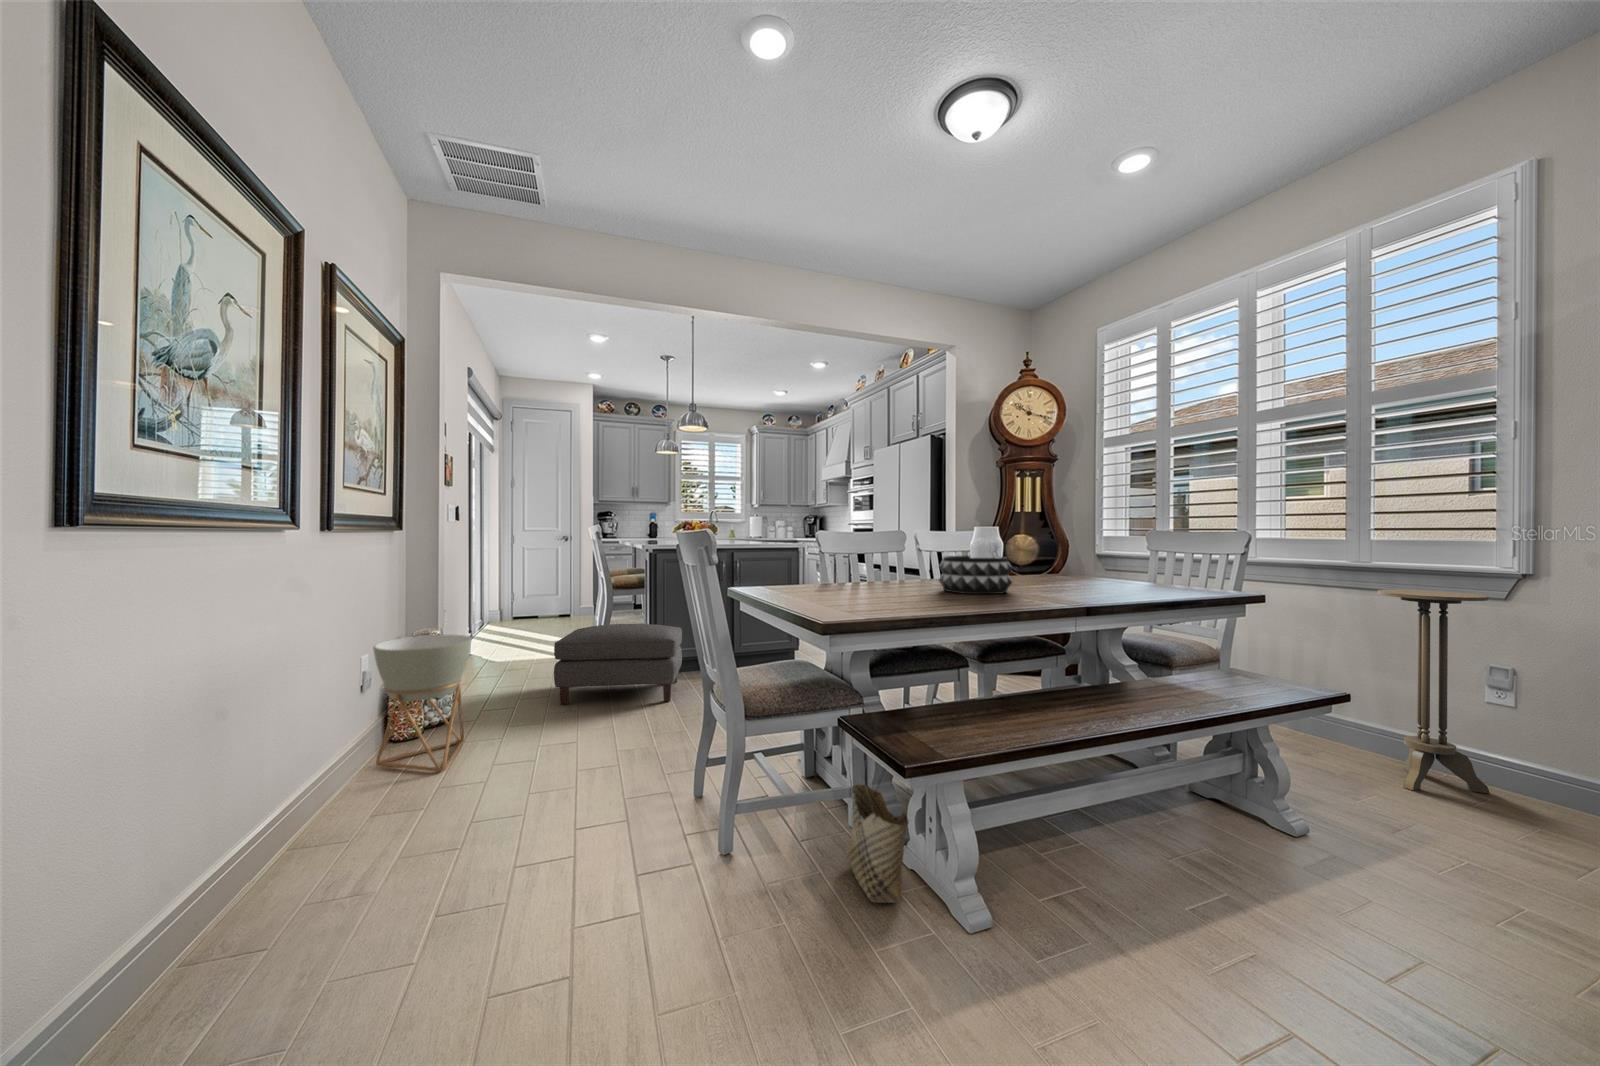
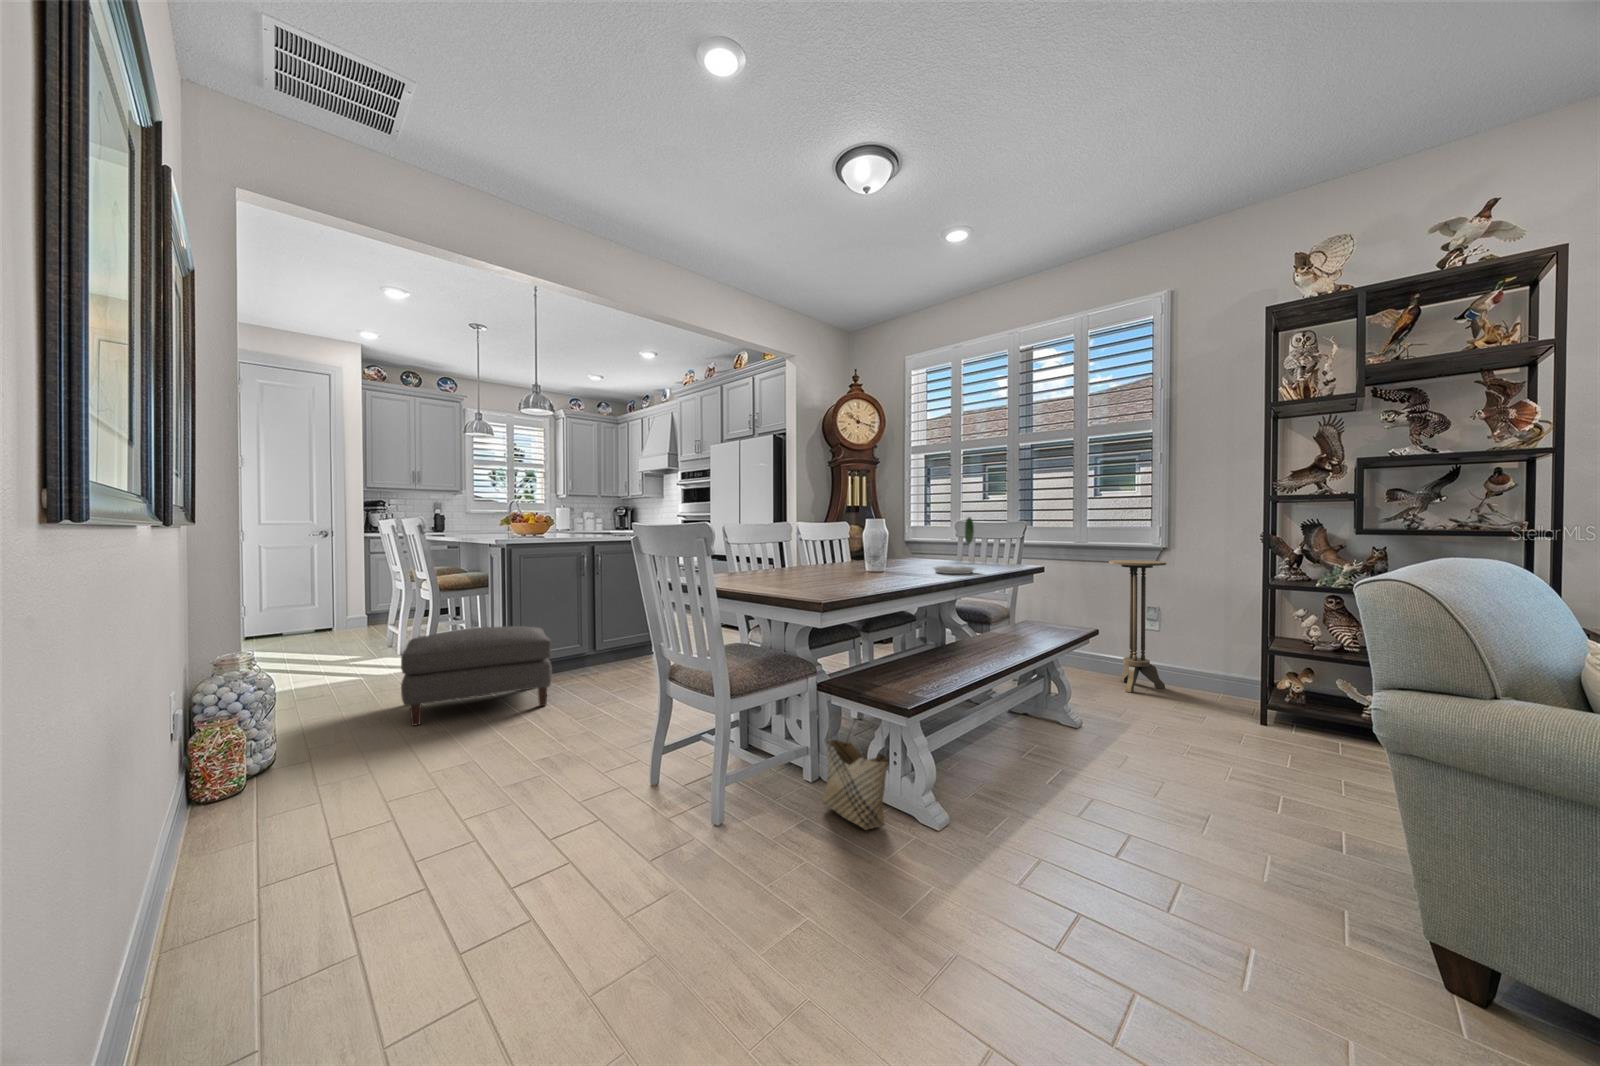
plate: none [1049,525,1110,598] -> present [933,518,975,574]
decorative bowl: present [939,556,1012,594] -> none [844,543,905,575]
planter: present [373,635,472,771] -> none [195,653,335,828]

